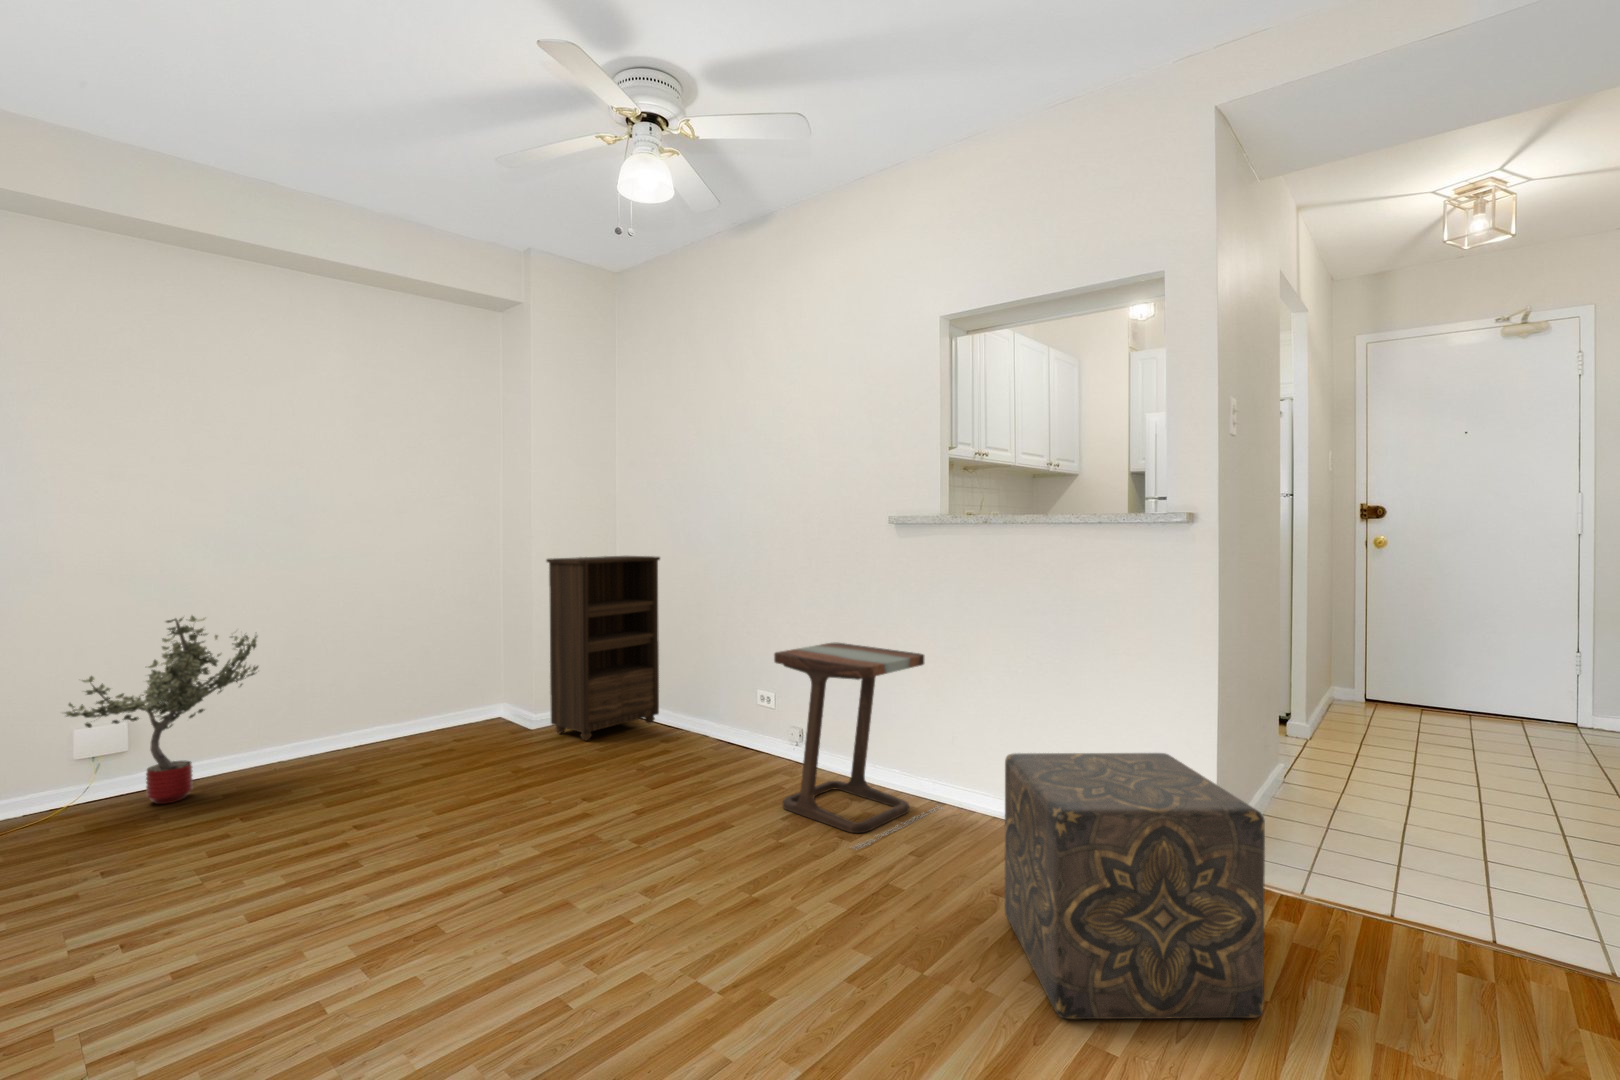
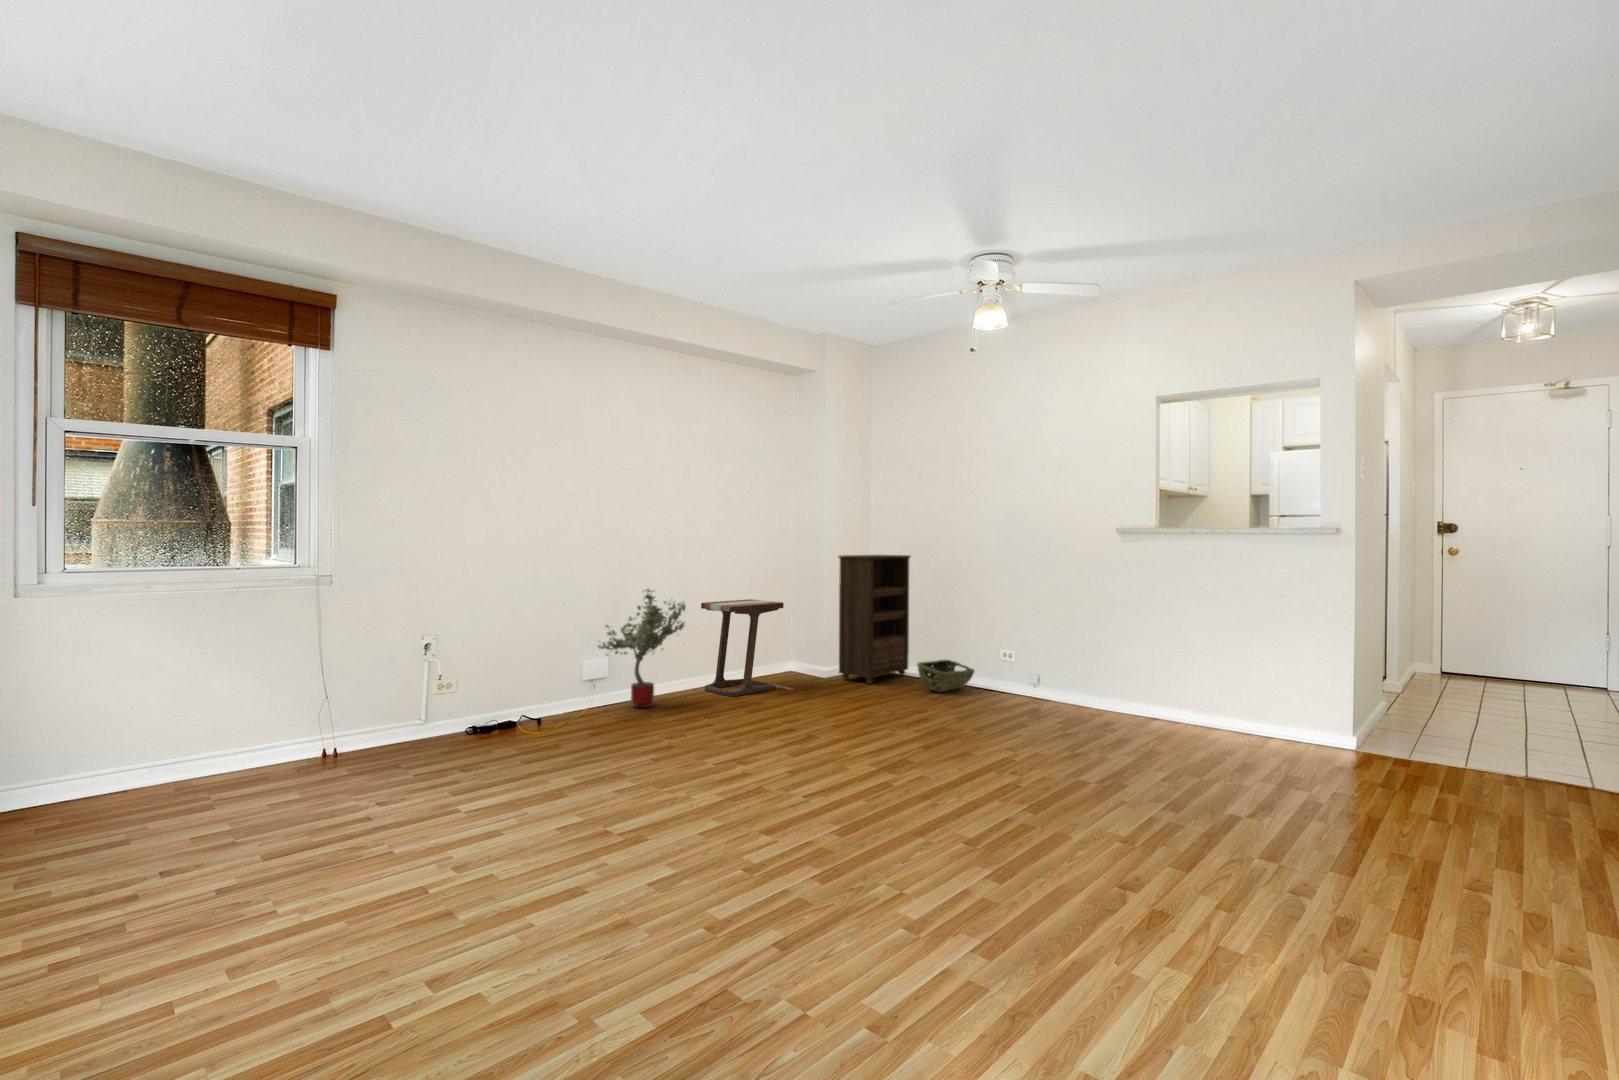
side table: present [774,643,924,845] -> present [701,599,784,696]
woven basket: none [639,703,727,756] -> present [917,660,974,692]
ottoman: present [1005,753,1265,1019] -> none [1233,667,1400,797]

